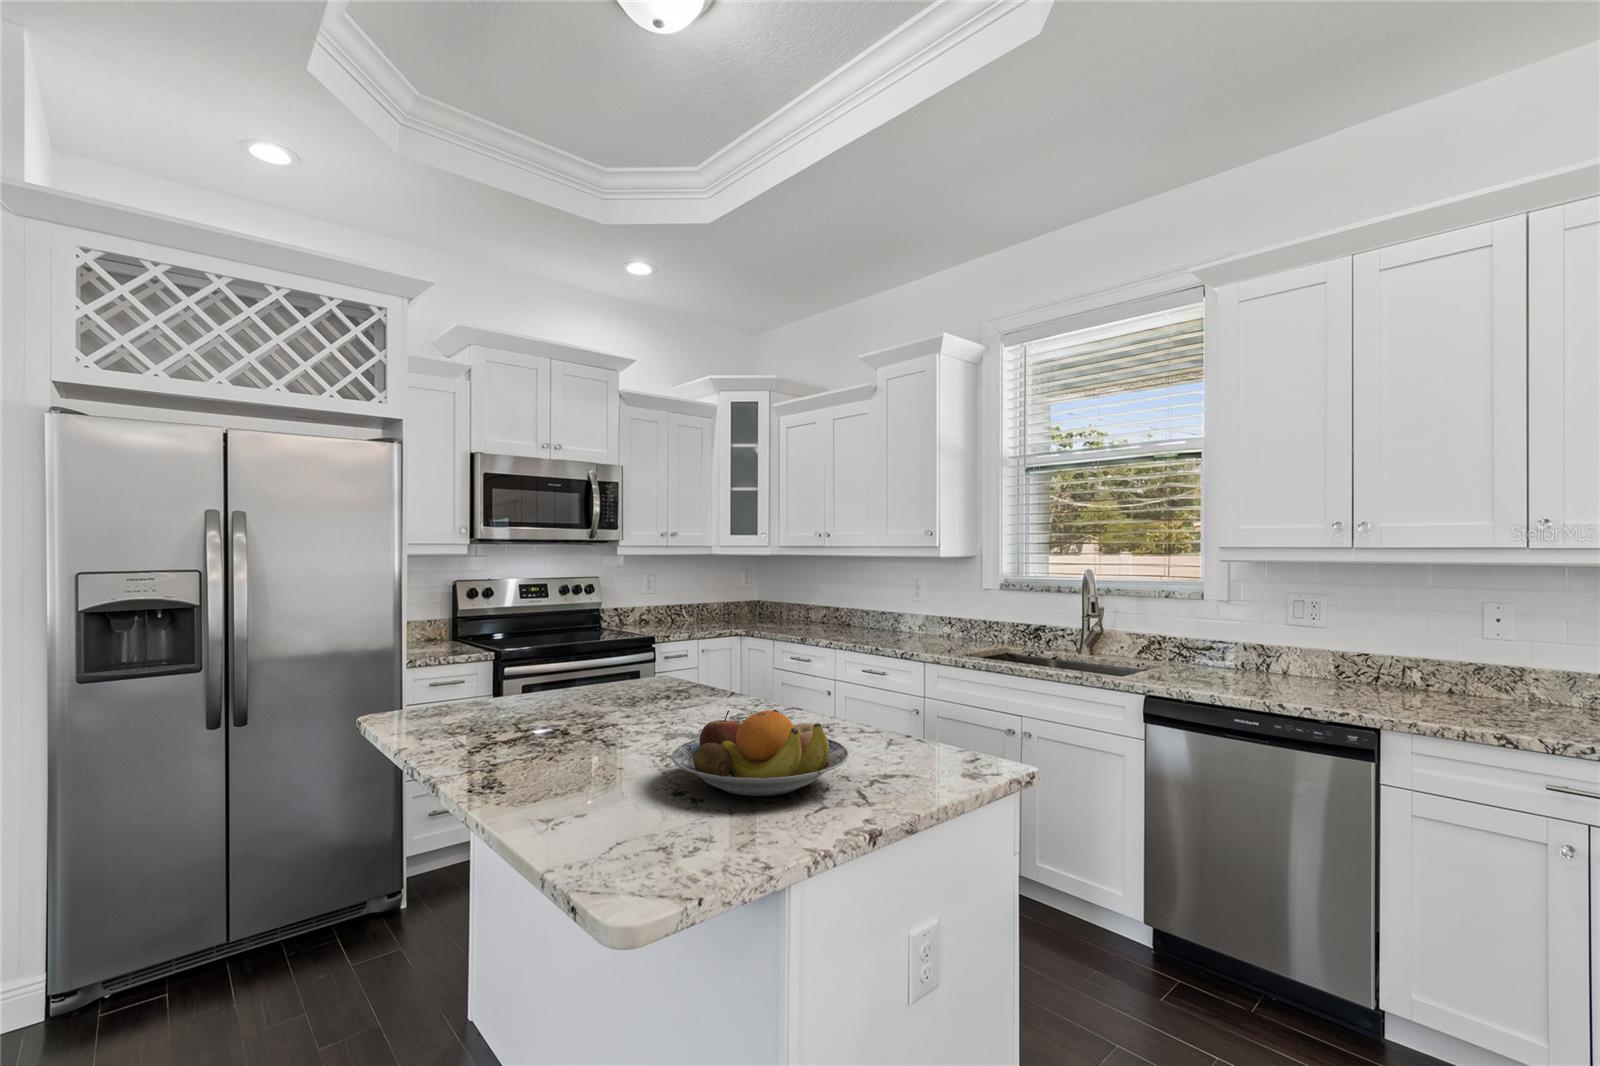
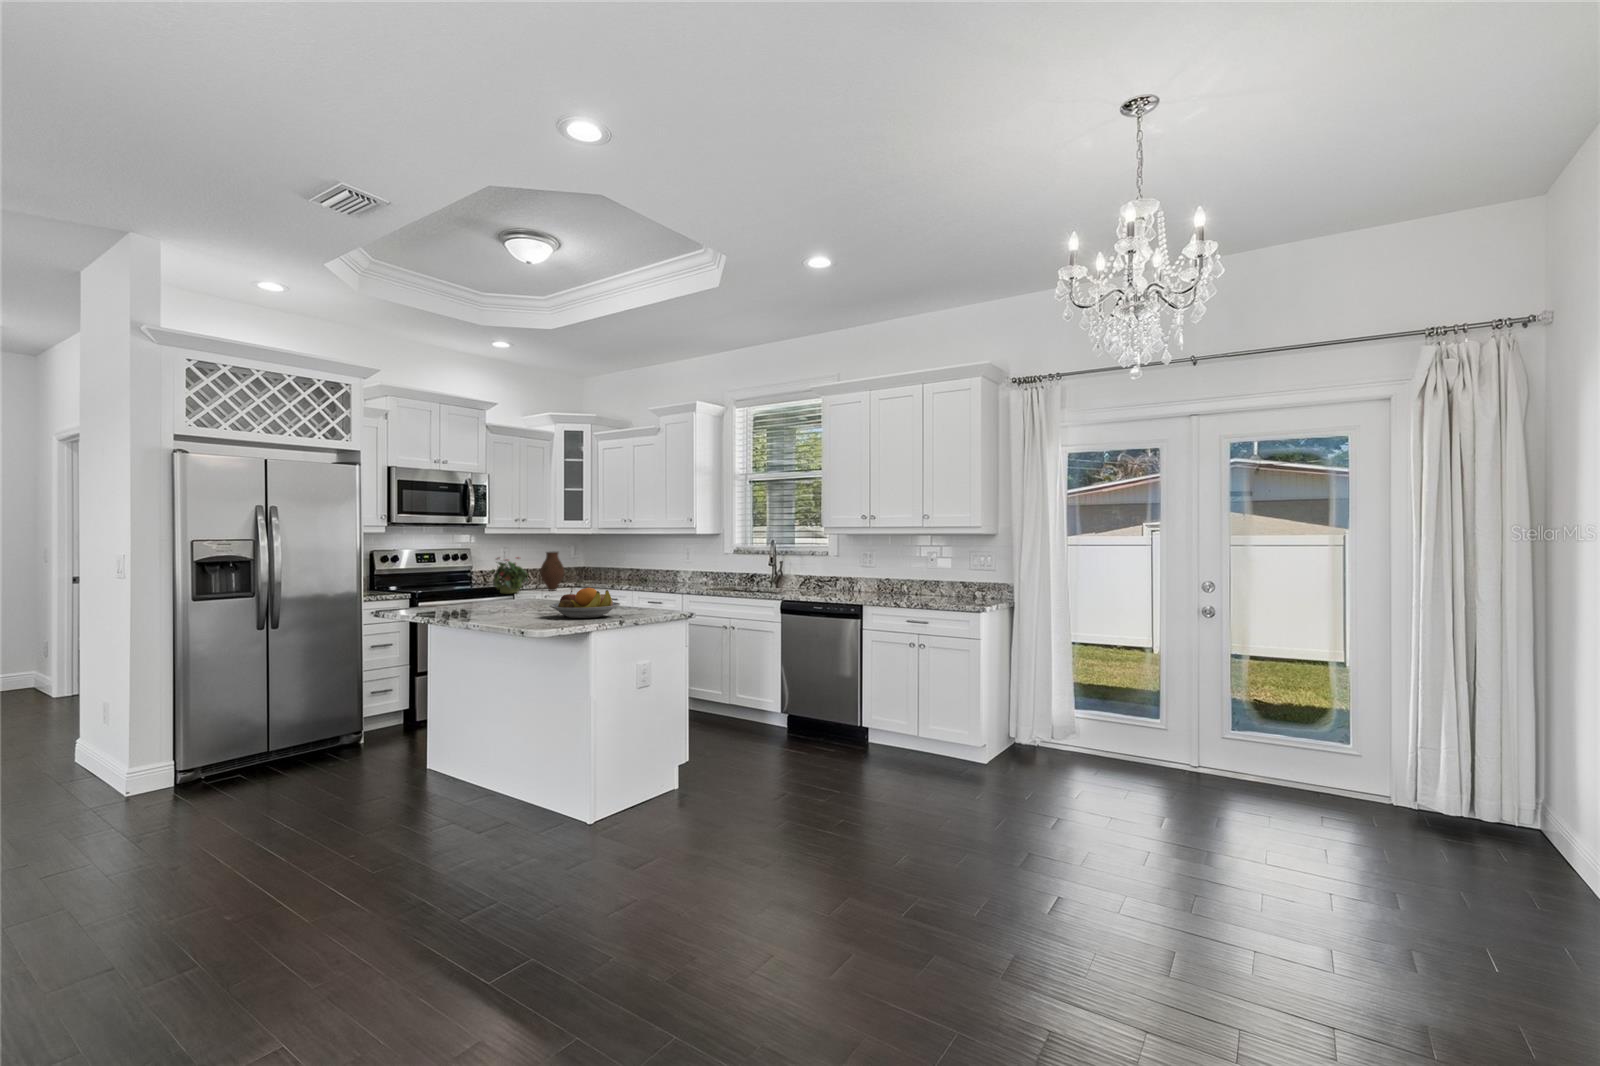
vase: none [697,580,731,638] -> present [540,552,564,591]
potted plant: none [619,589,679,646] -> present [490,557,528,594]

